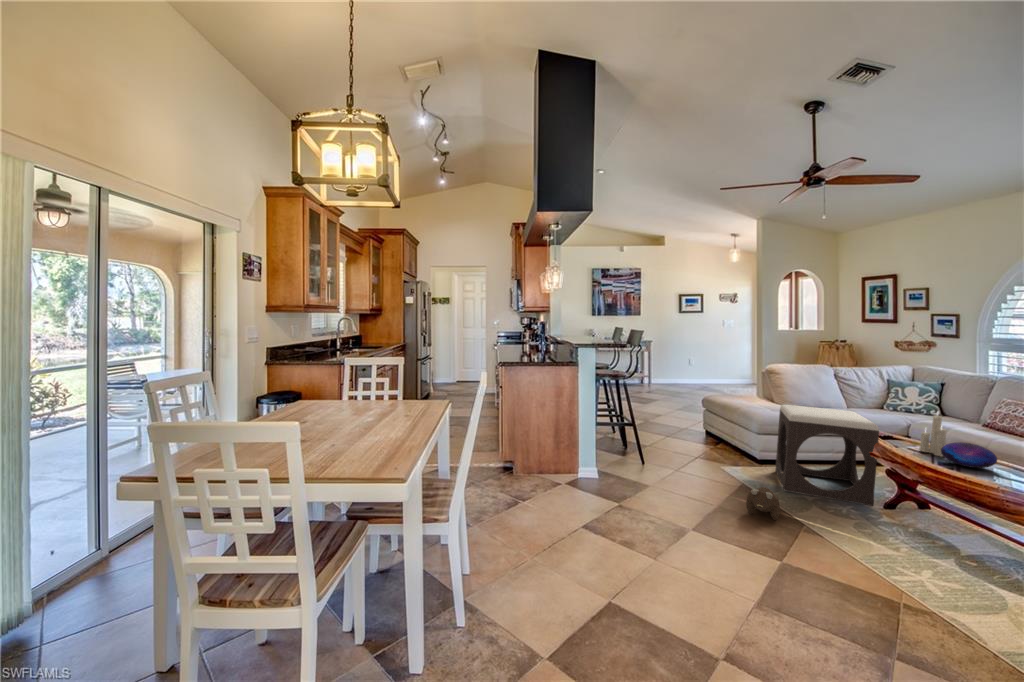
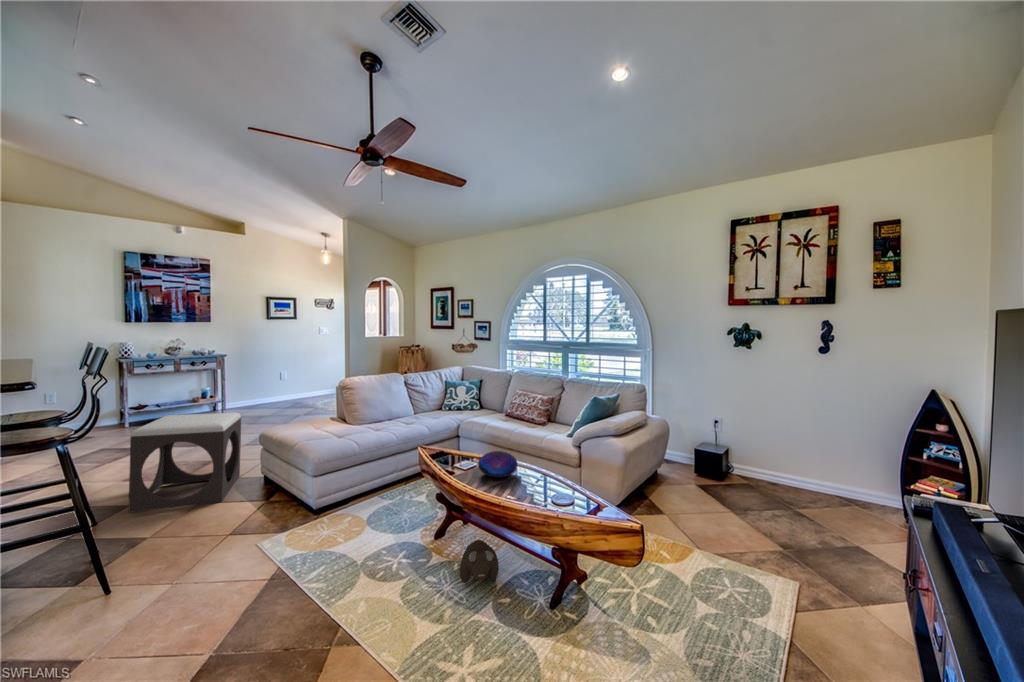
footstool: present [775,405,879,506] -> present [128,413,241,513]
candle: present [919,415,946,457] -> none [463,416,483,466]
plush toy: present [746,487,780,520] -> present [460,540,499,583]

